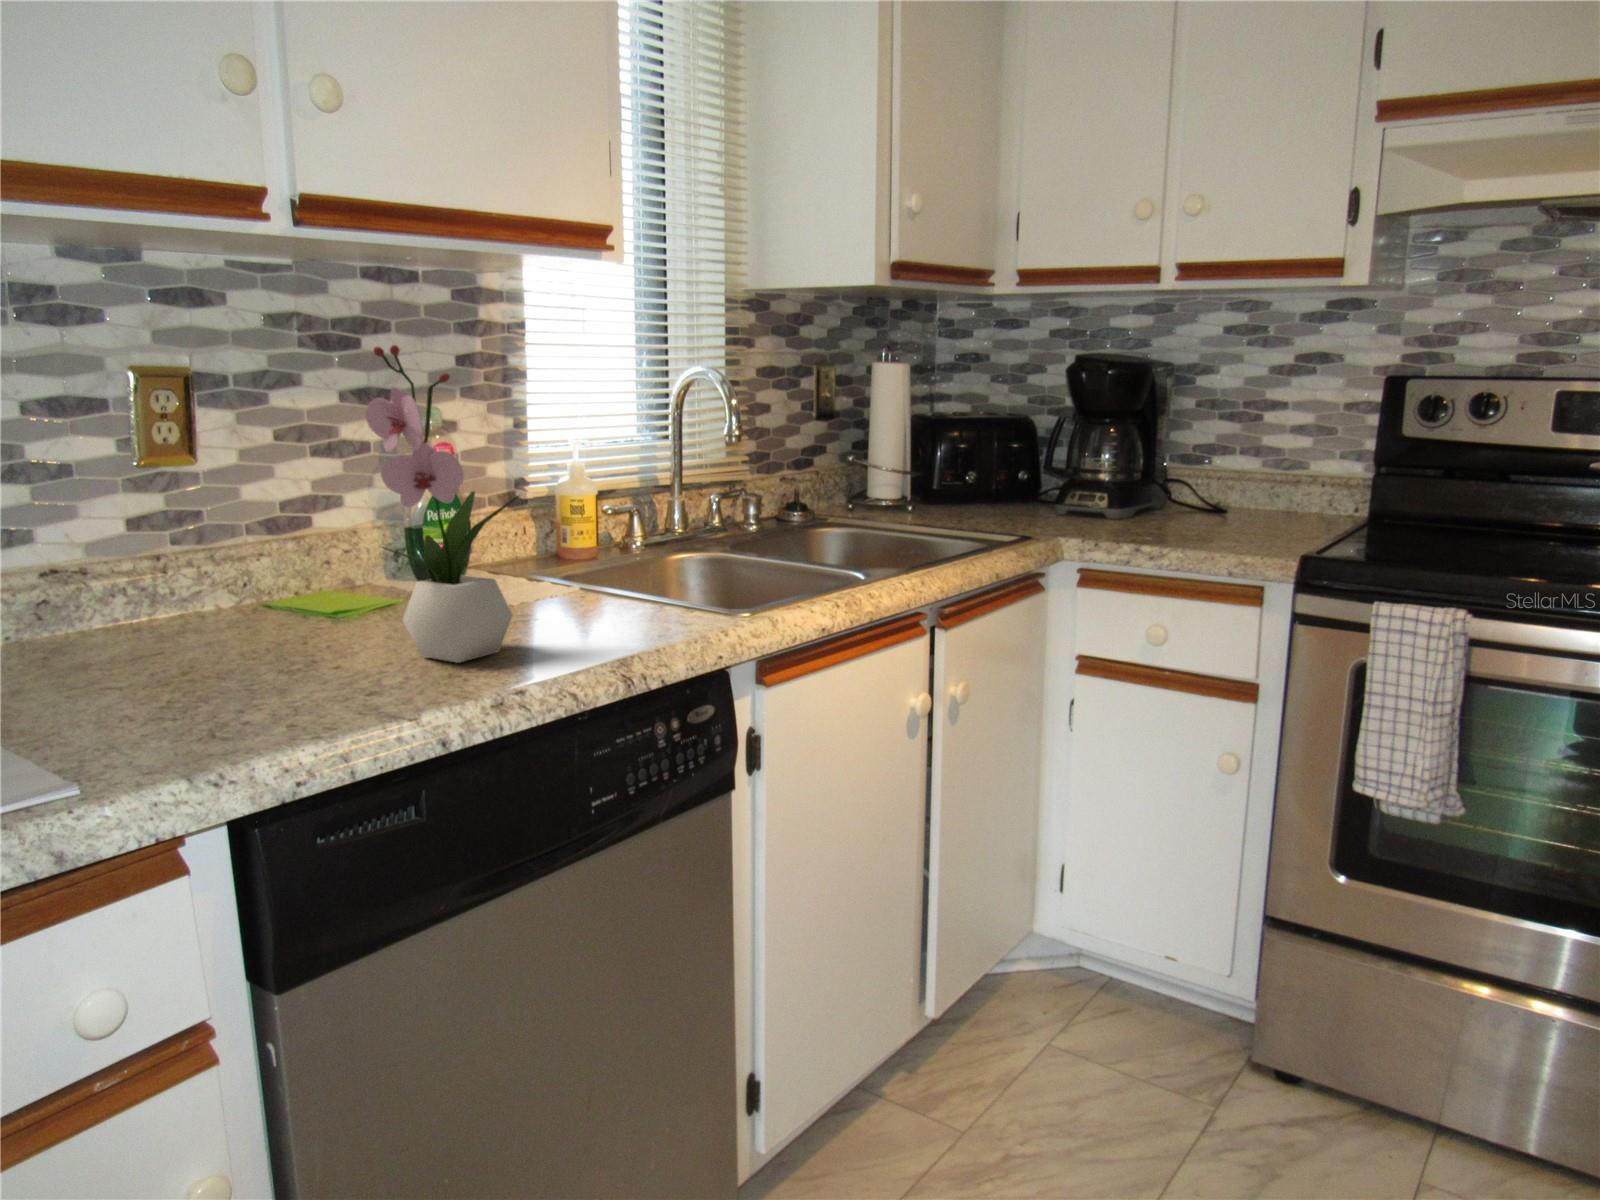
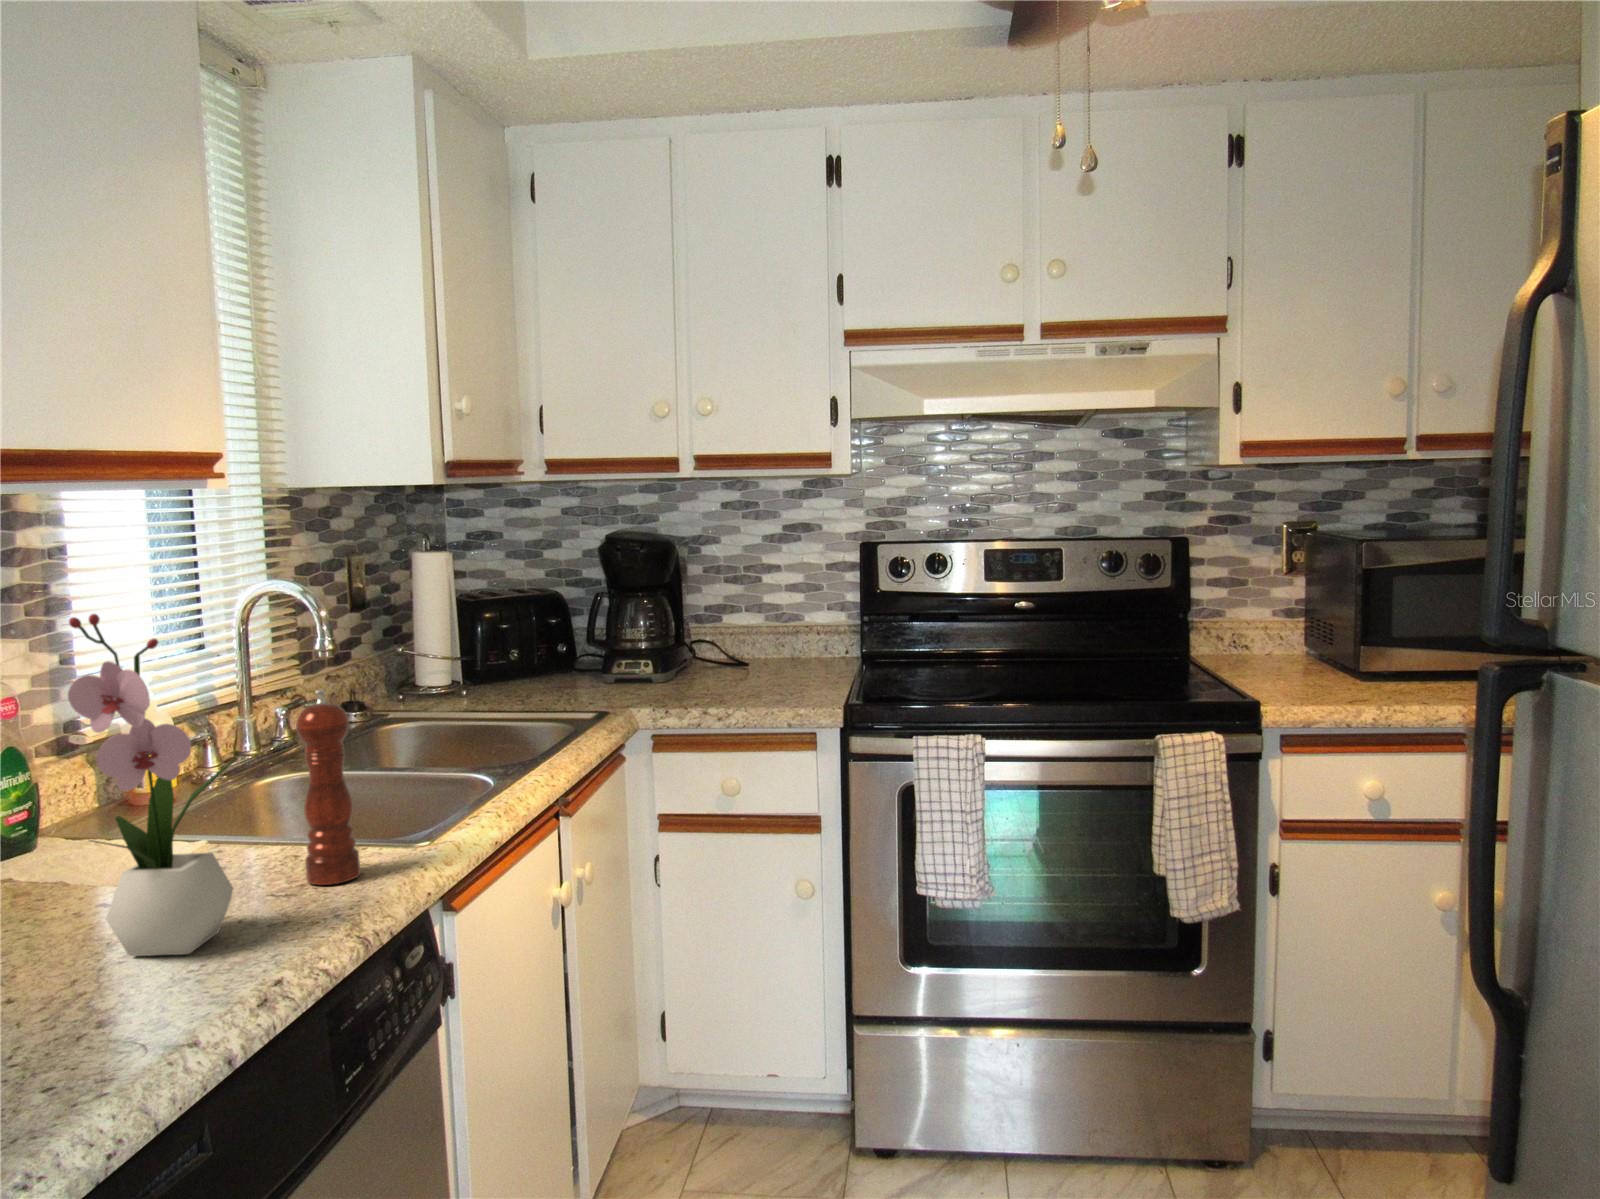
pepper mill: none [604,448,656,634] -> present [296,689,360,885]

